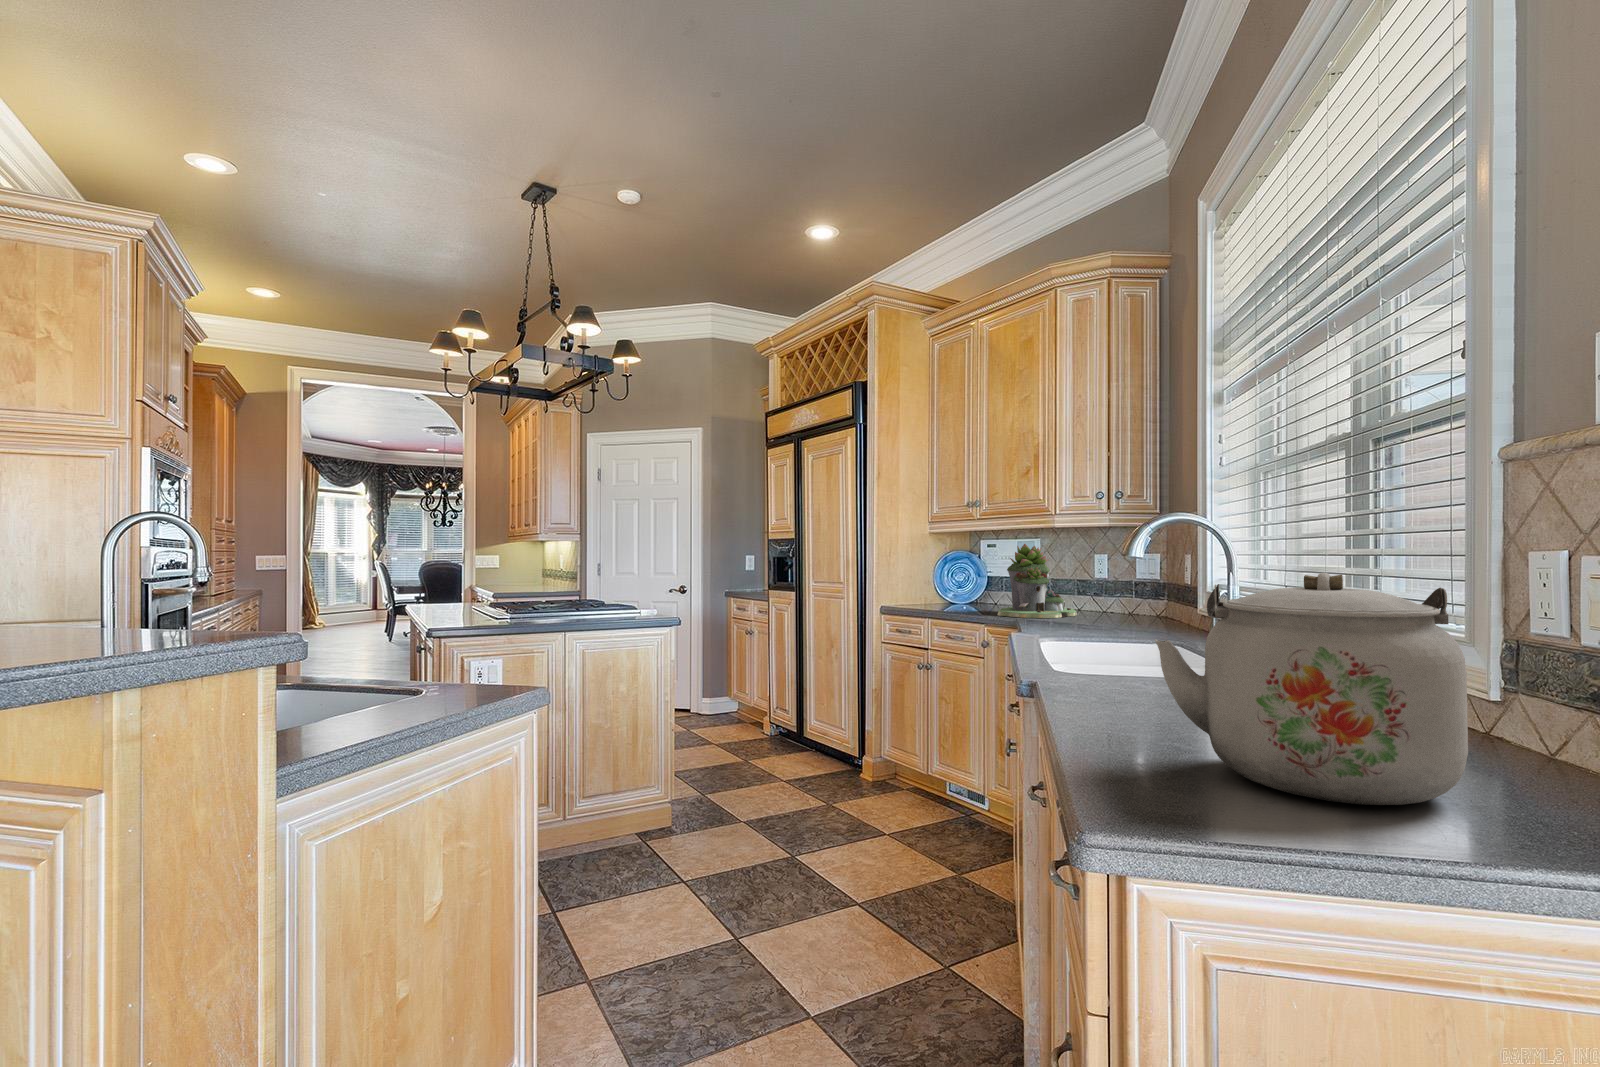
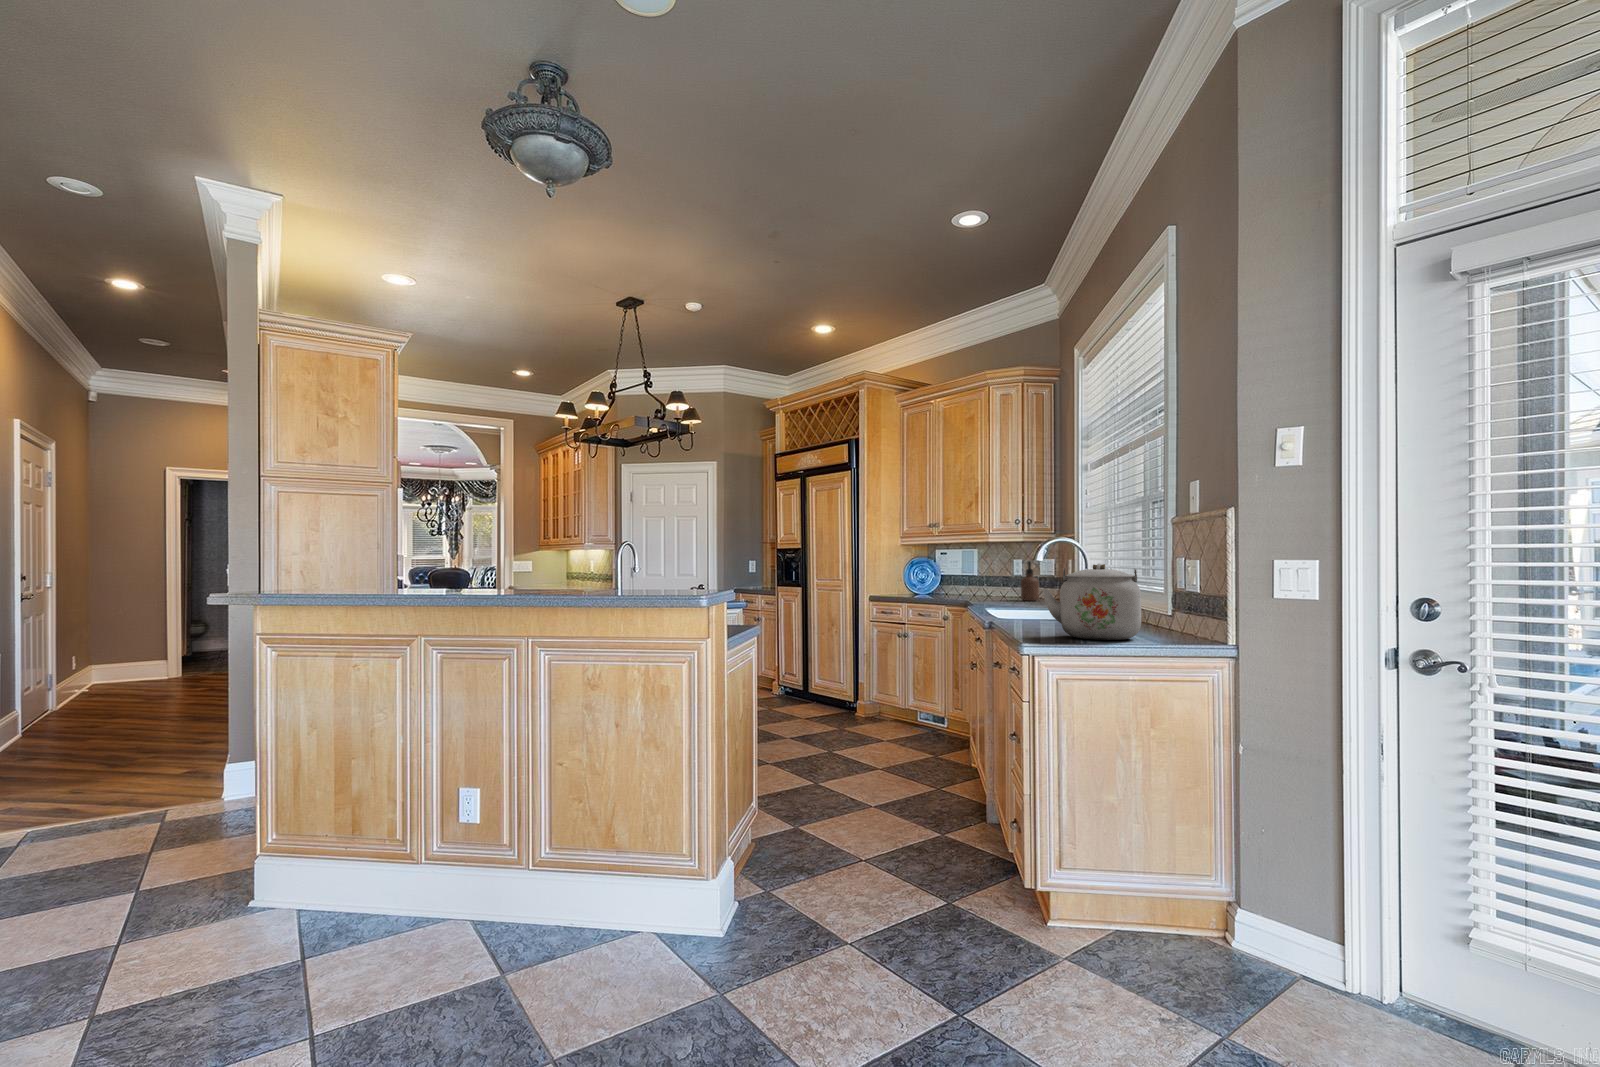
succulent planter: present [997,544,1077,618] -> none [952,552,1003,601]
soap dispenser: none [1105,557,1134,620] -> present [1021,561,1039,601]

